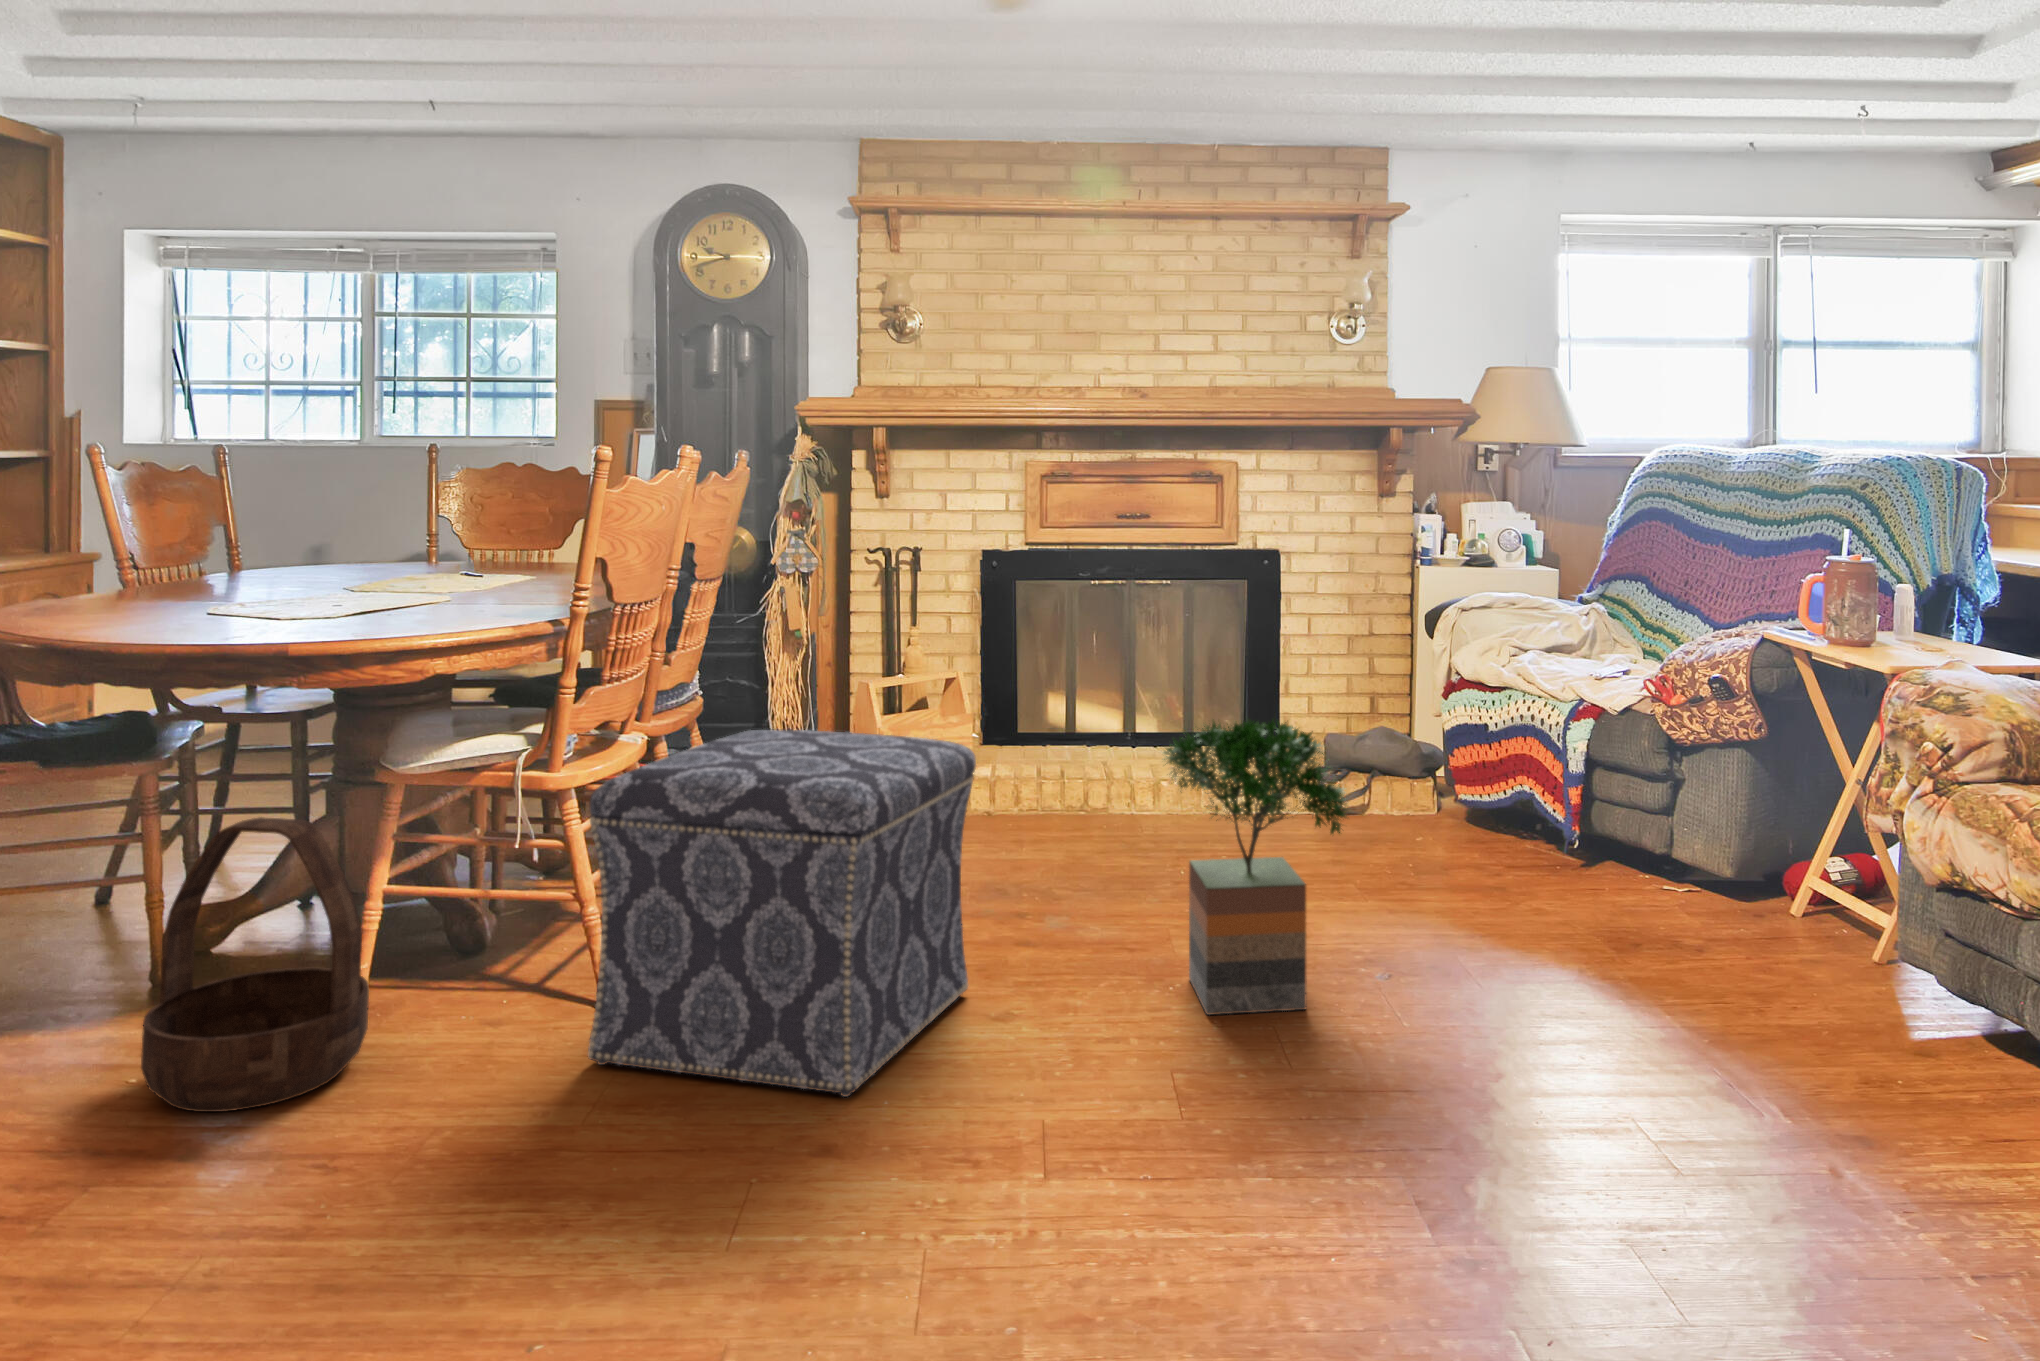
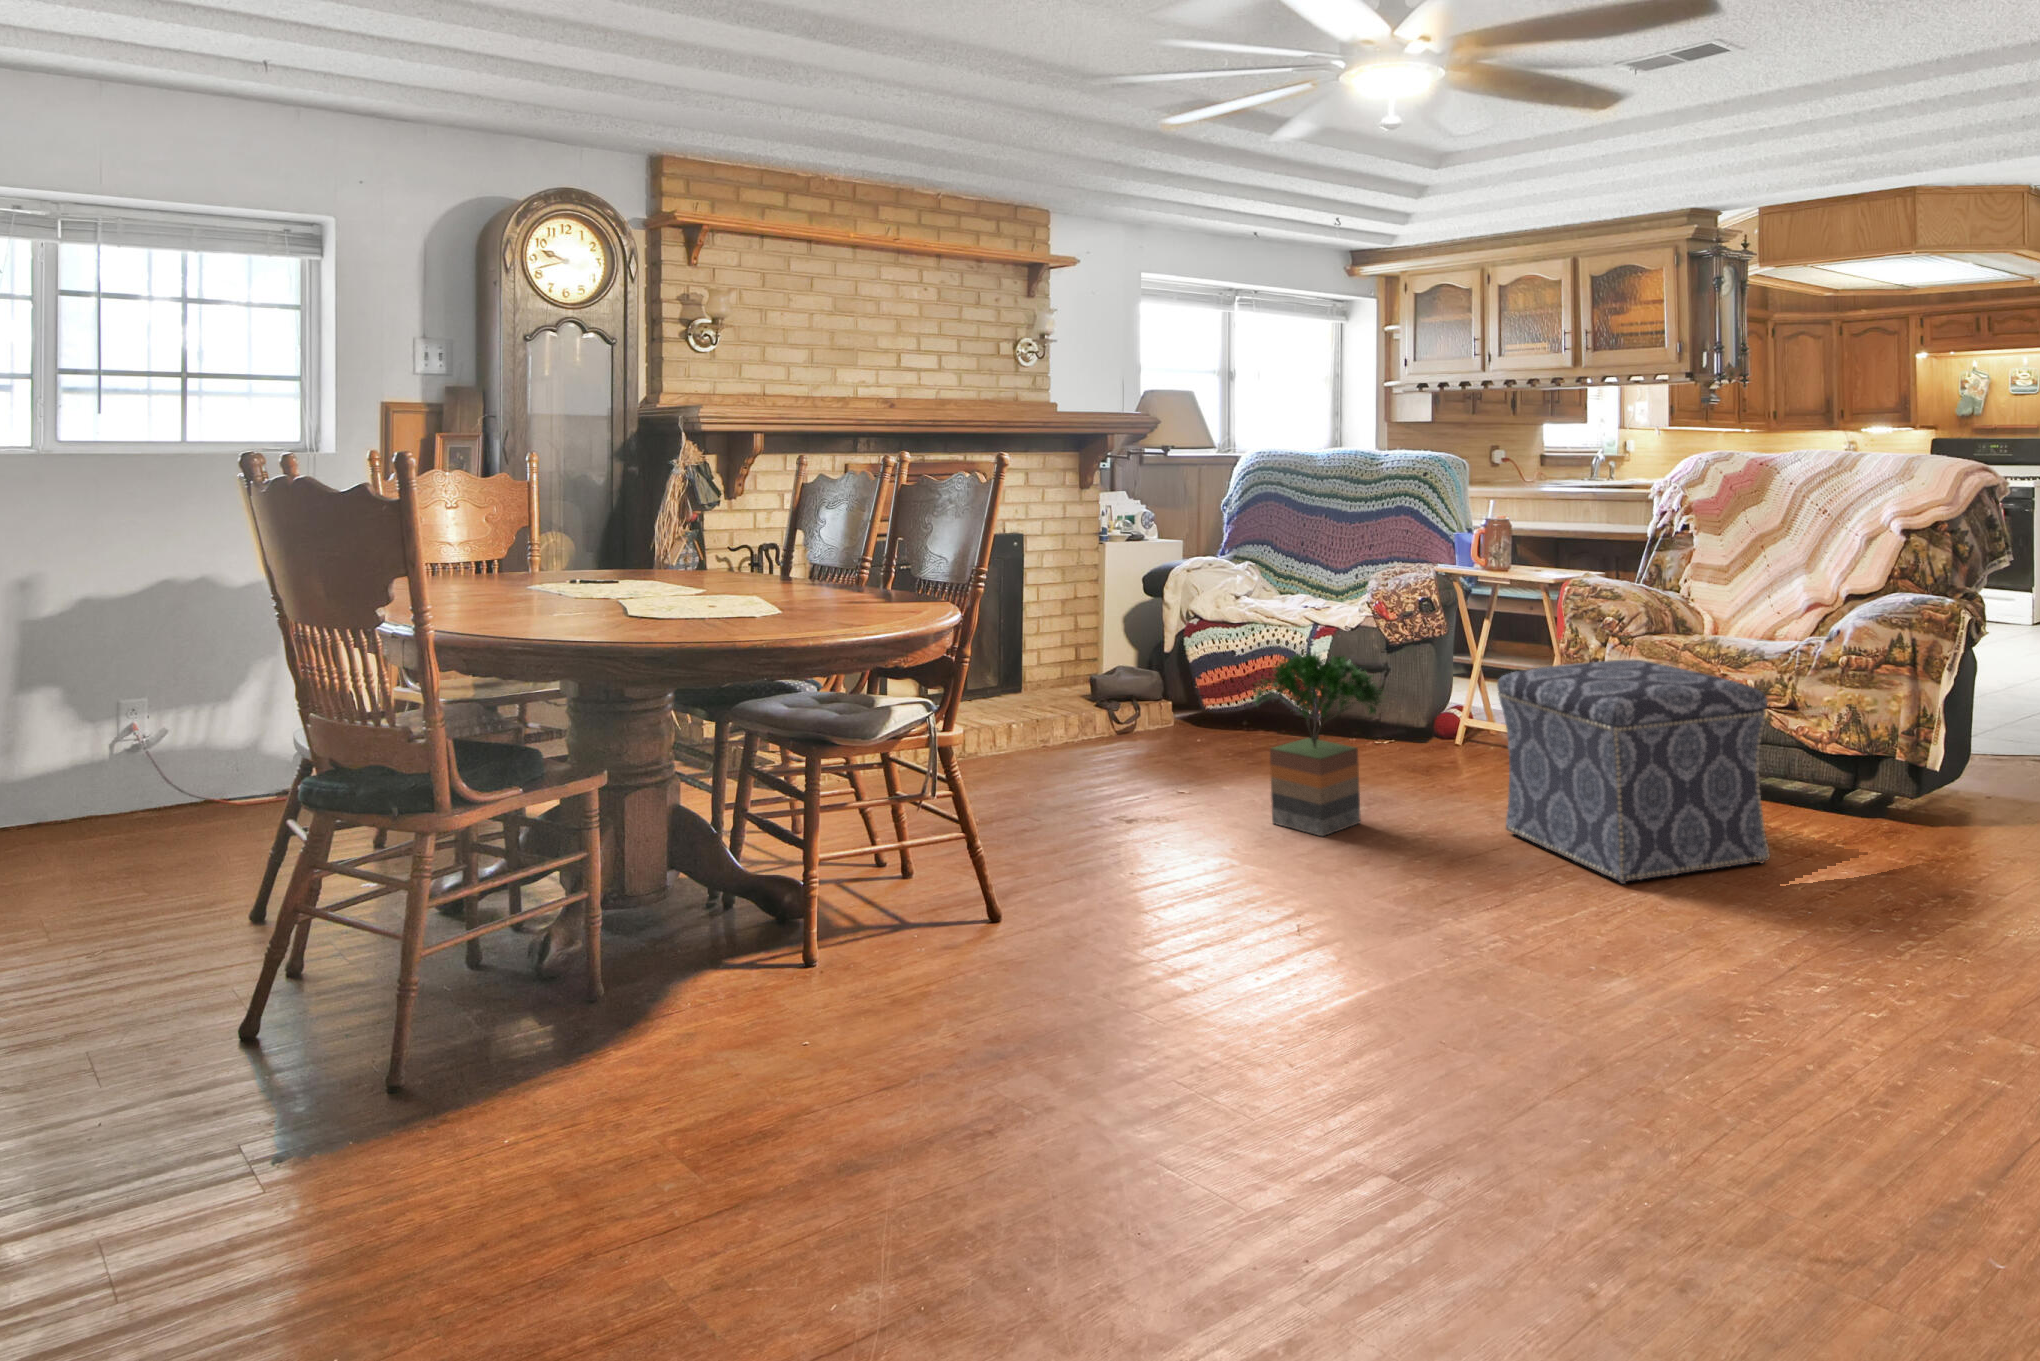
ottoman: present [588,729,976,1097] -> present [1497,659,1770,884]
basket: present [141,817,369,1112] -> none [813,807,961,1029]

